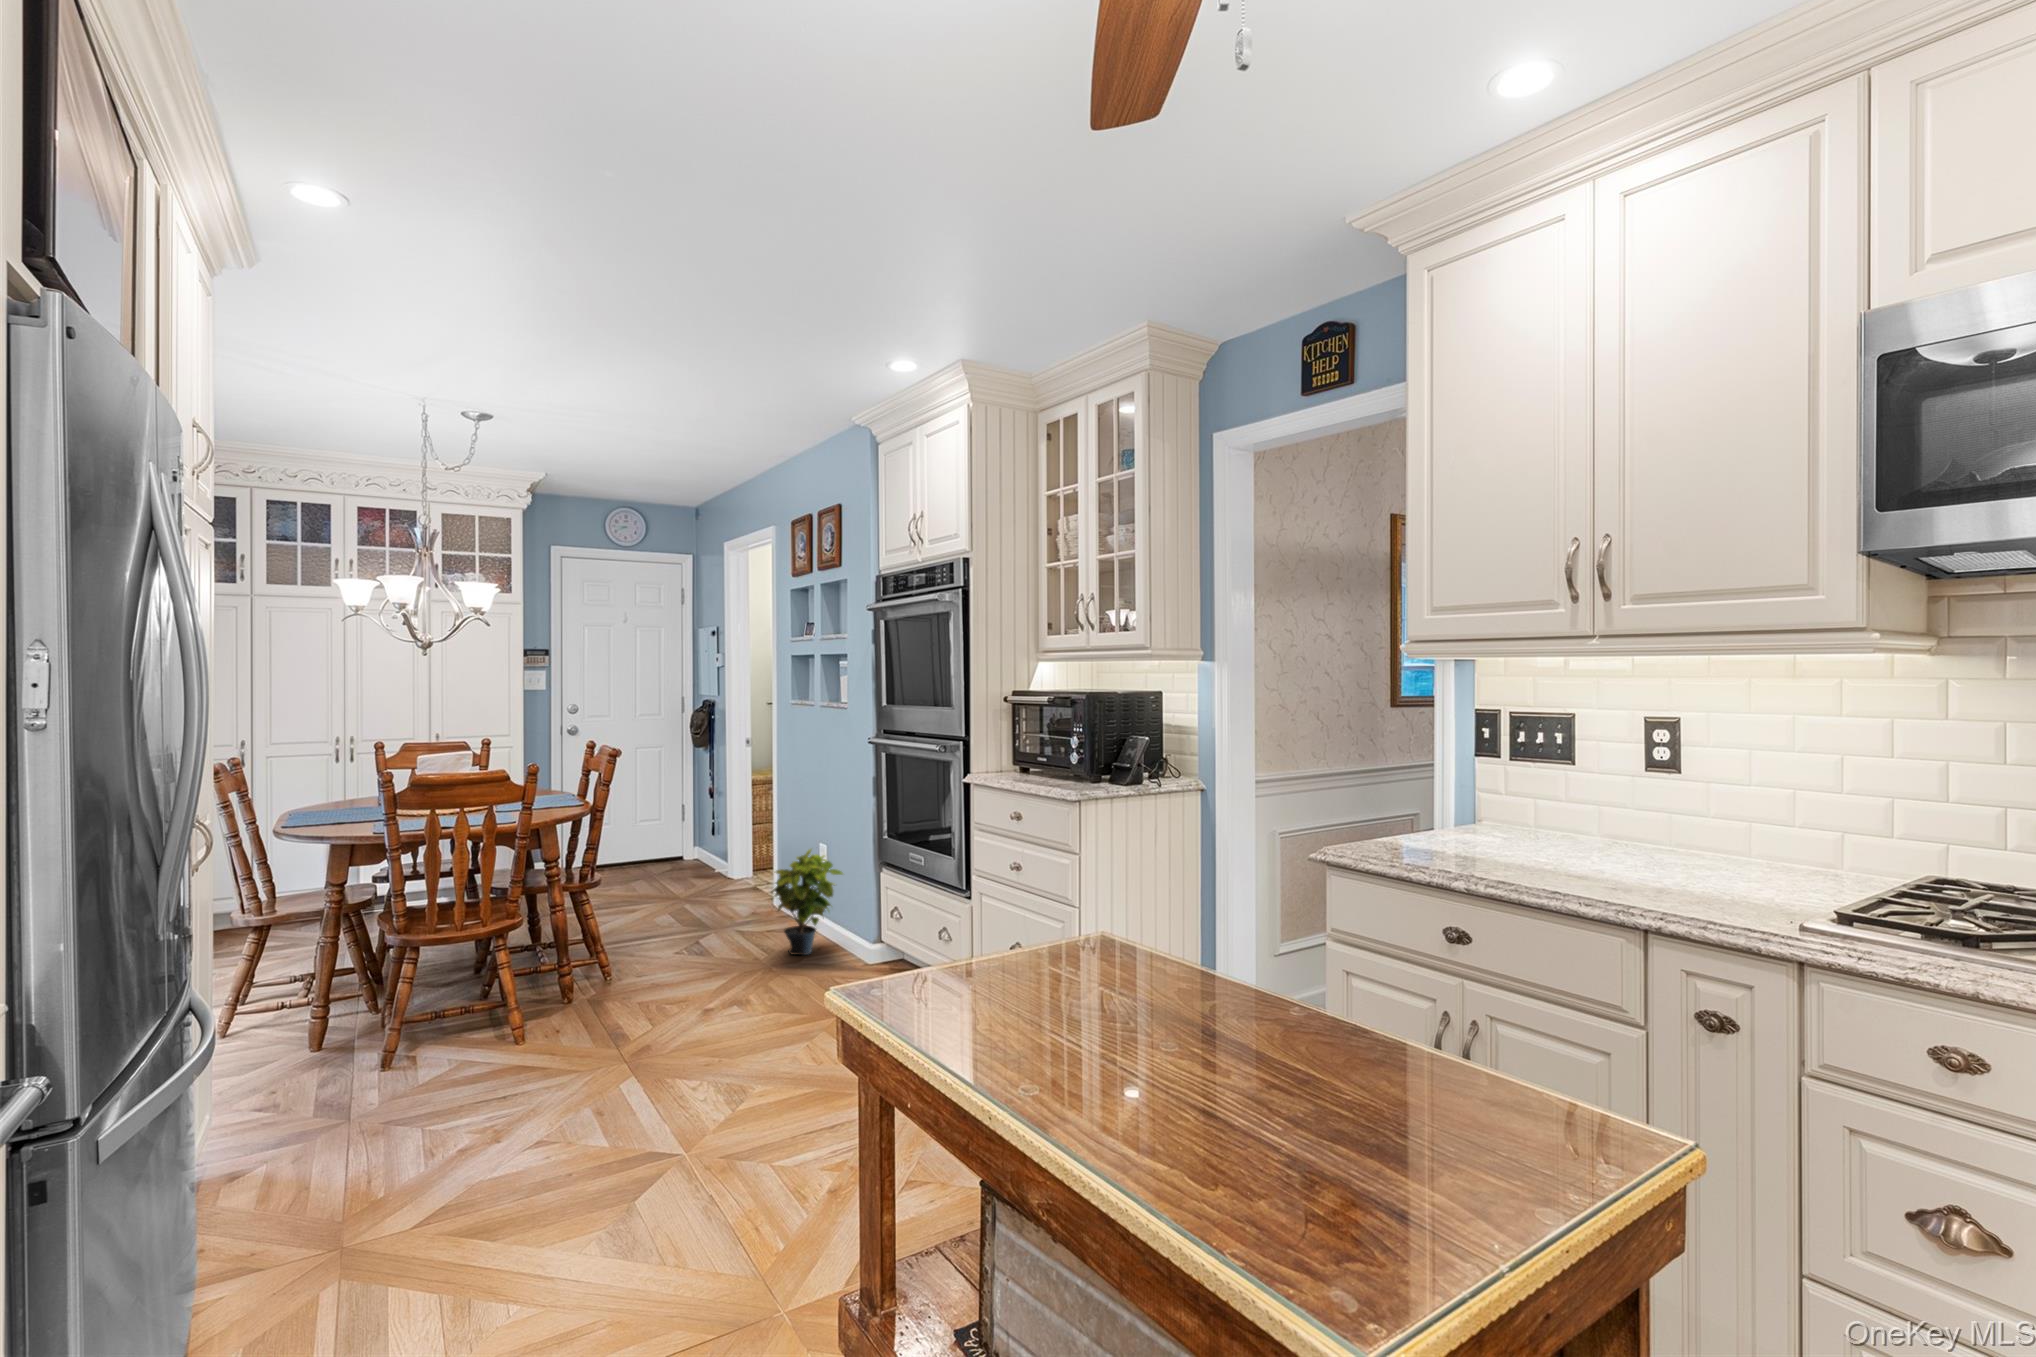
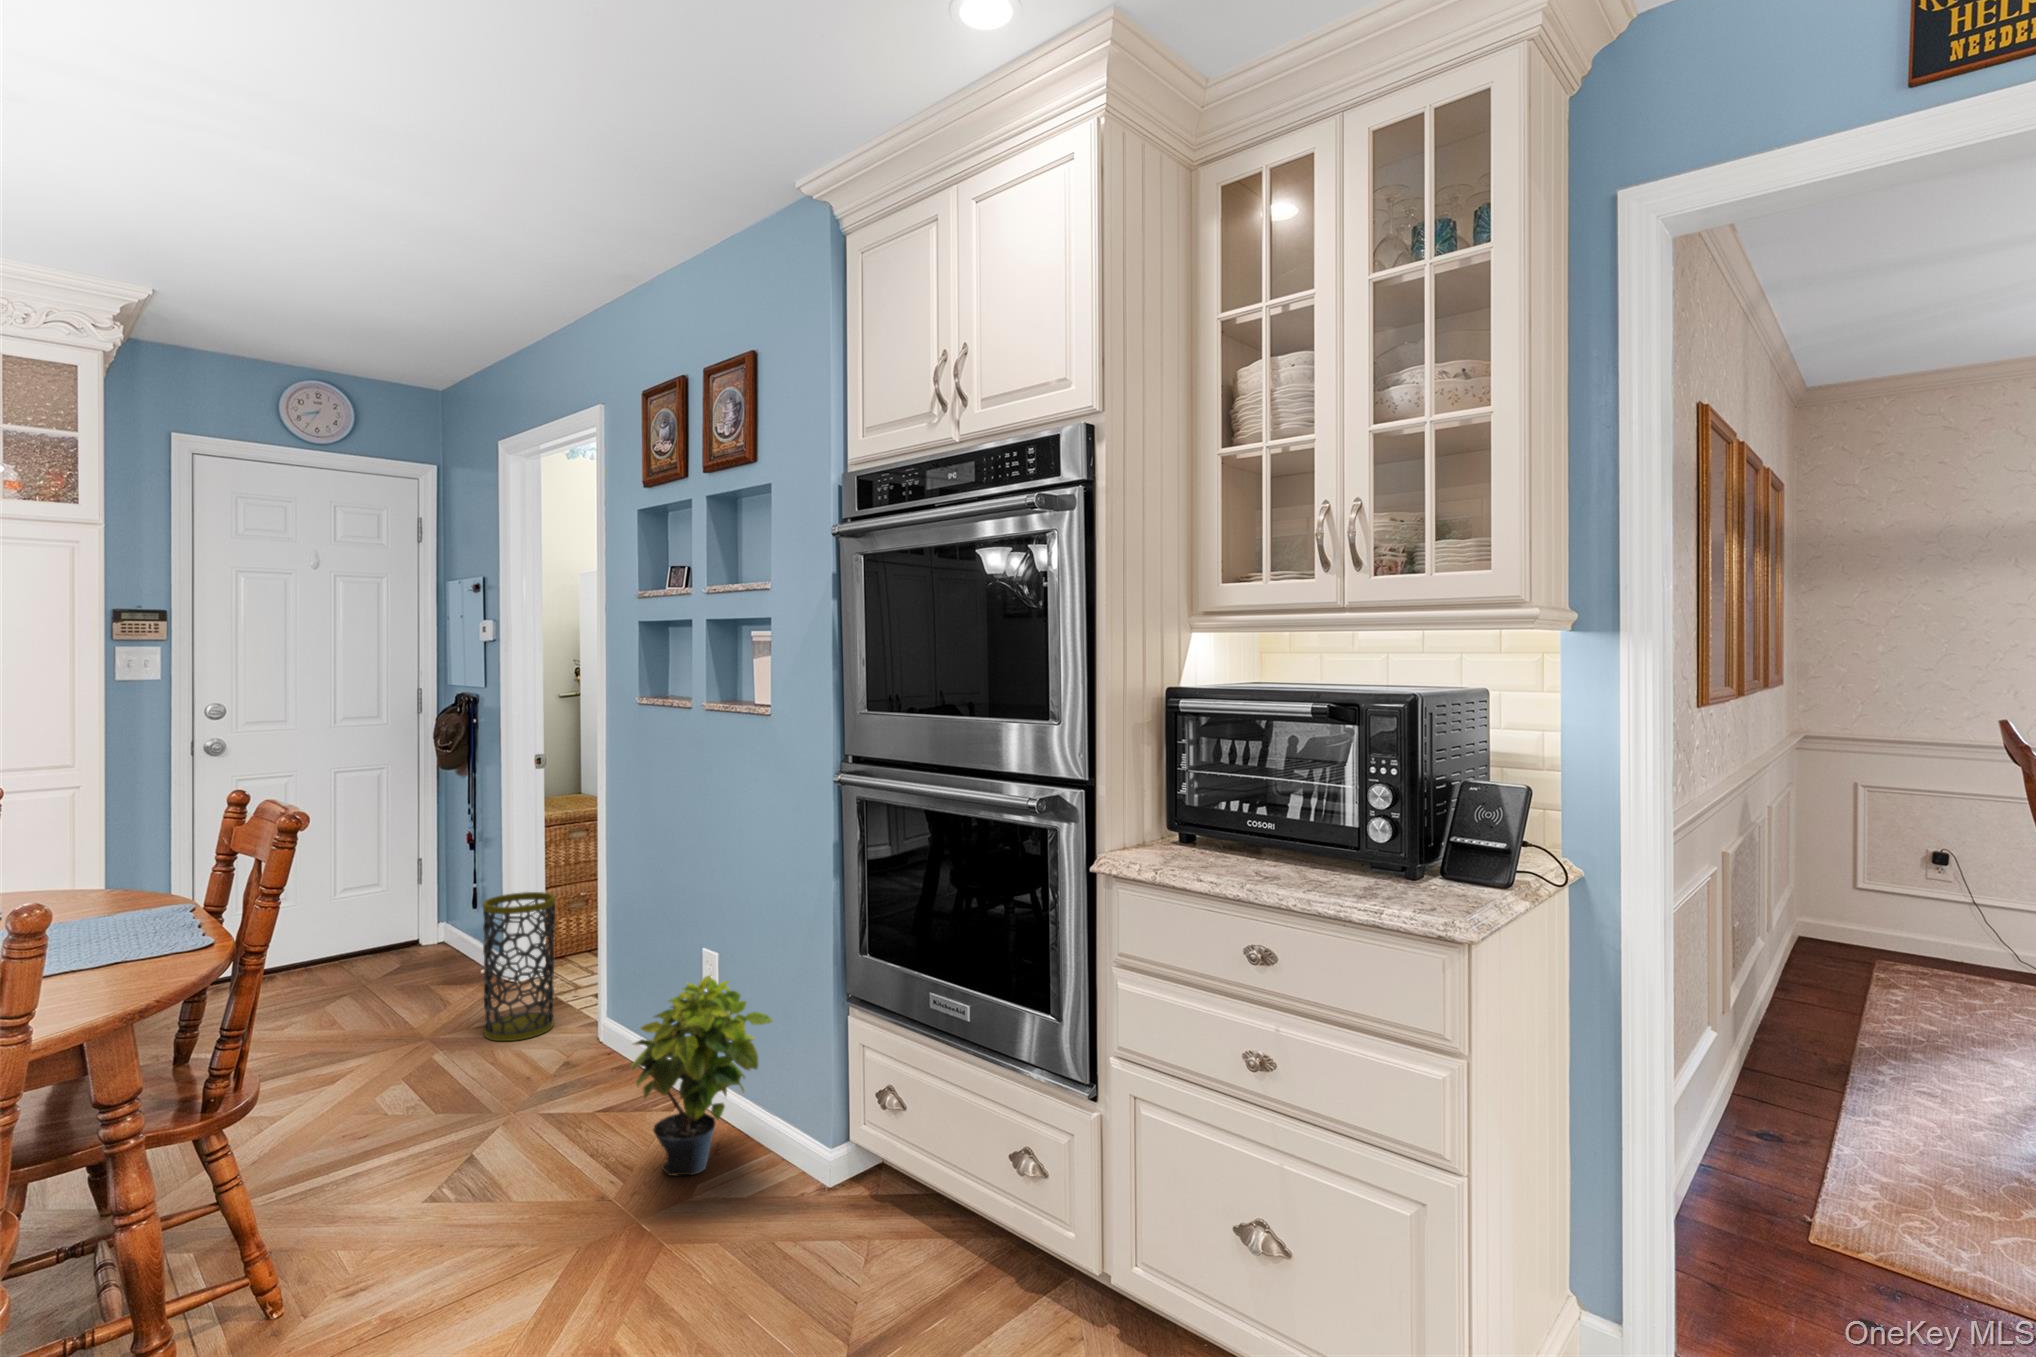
trash can: none [711,818,751,902] -> present [483,892,555,1041]

